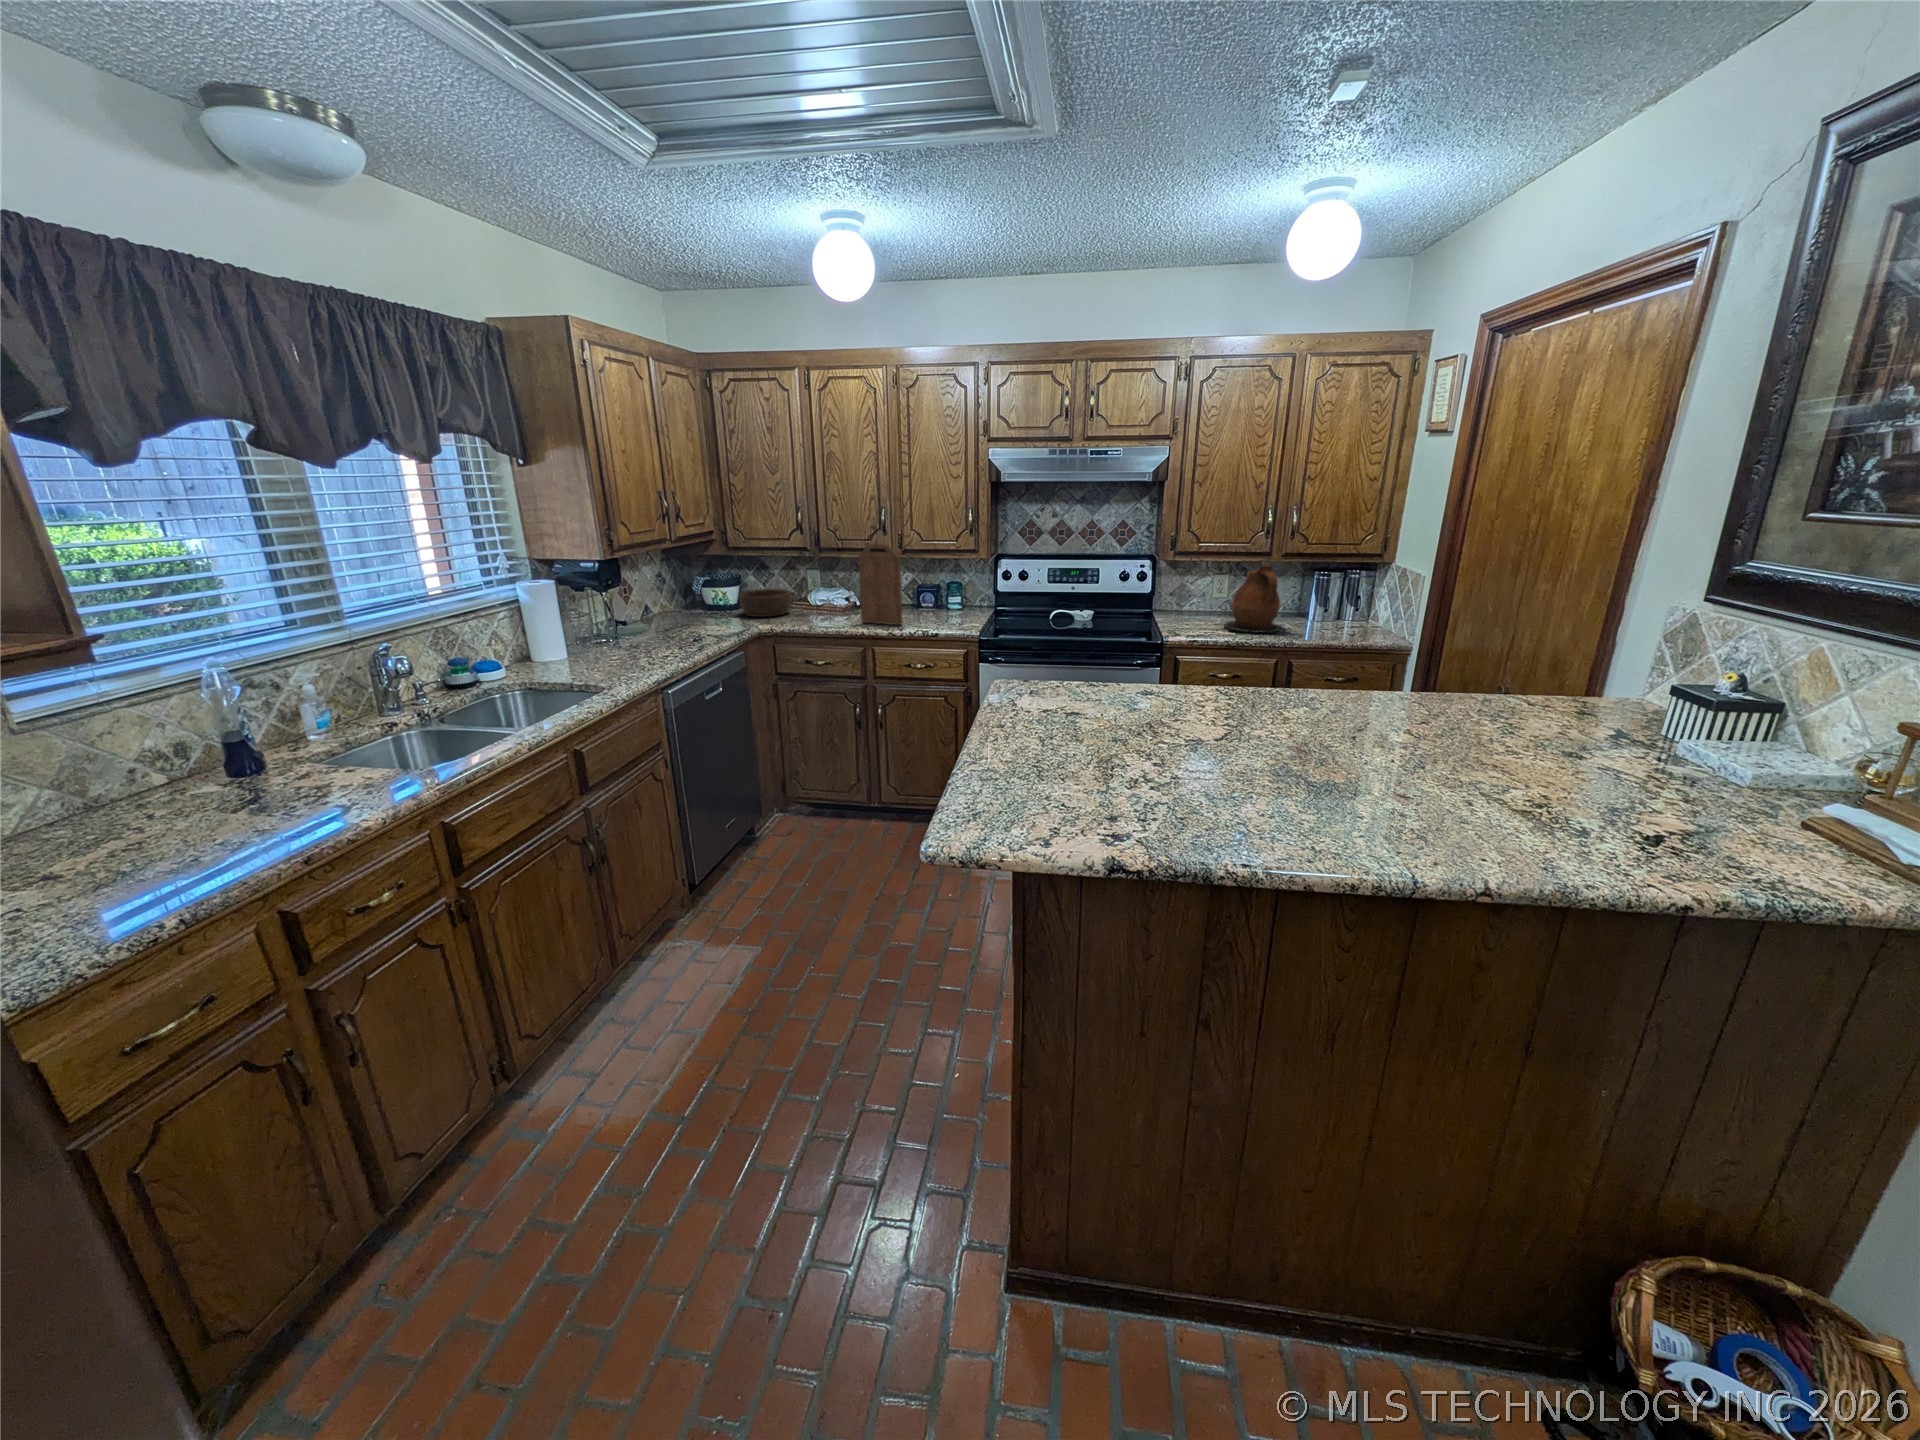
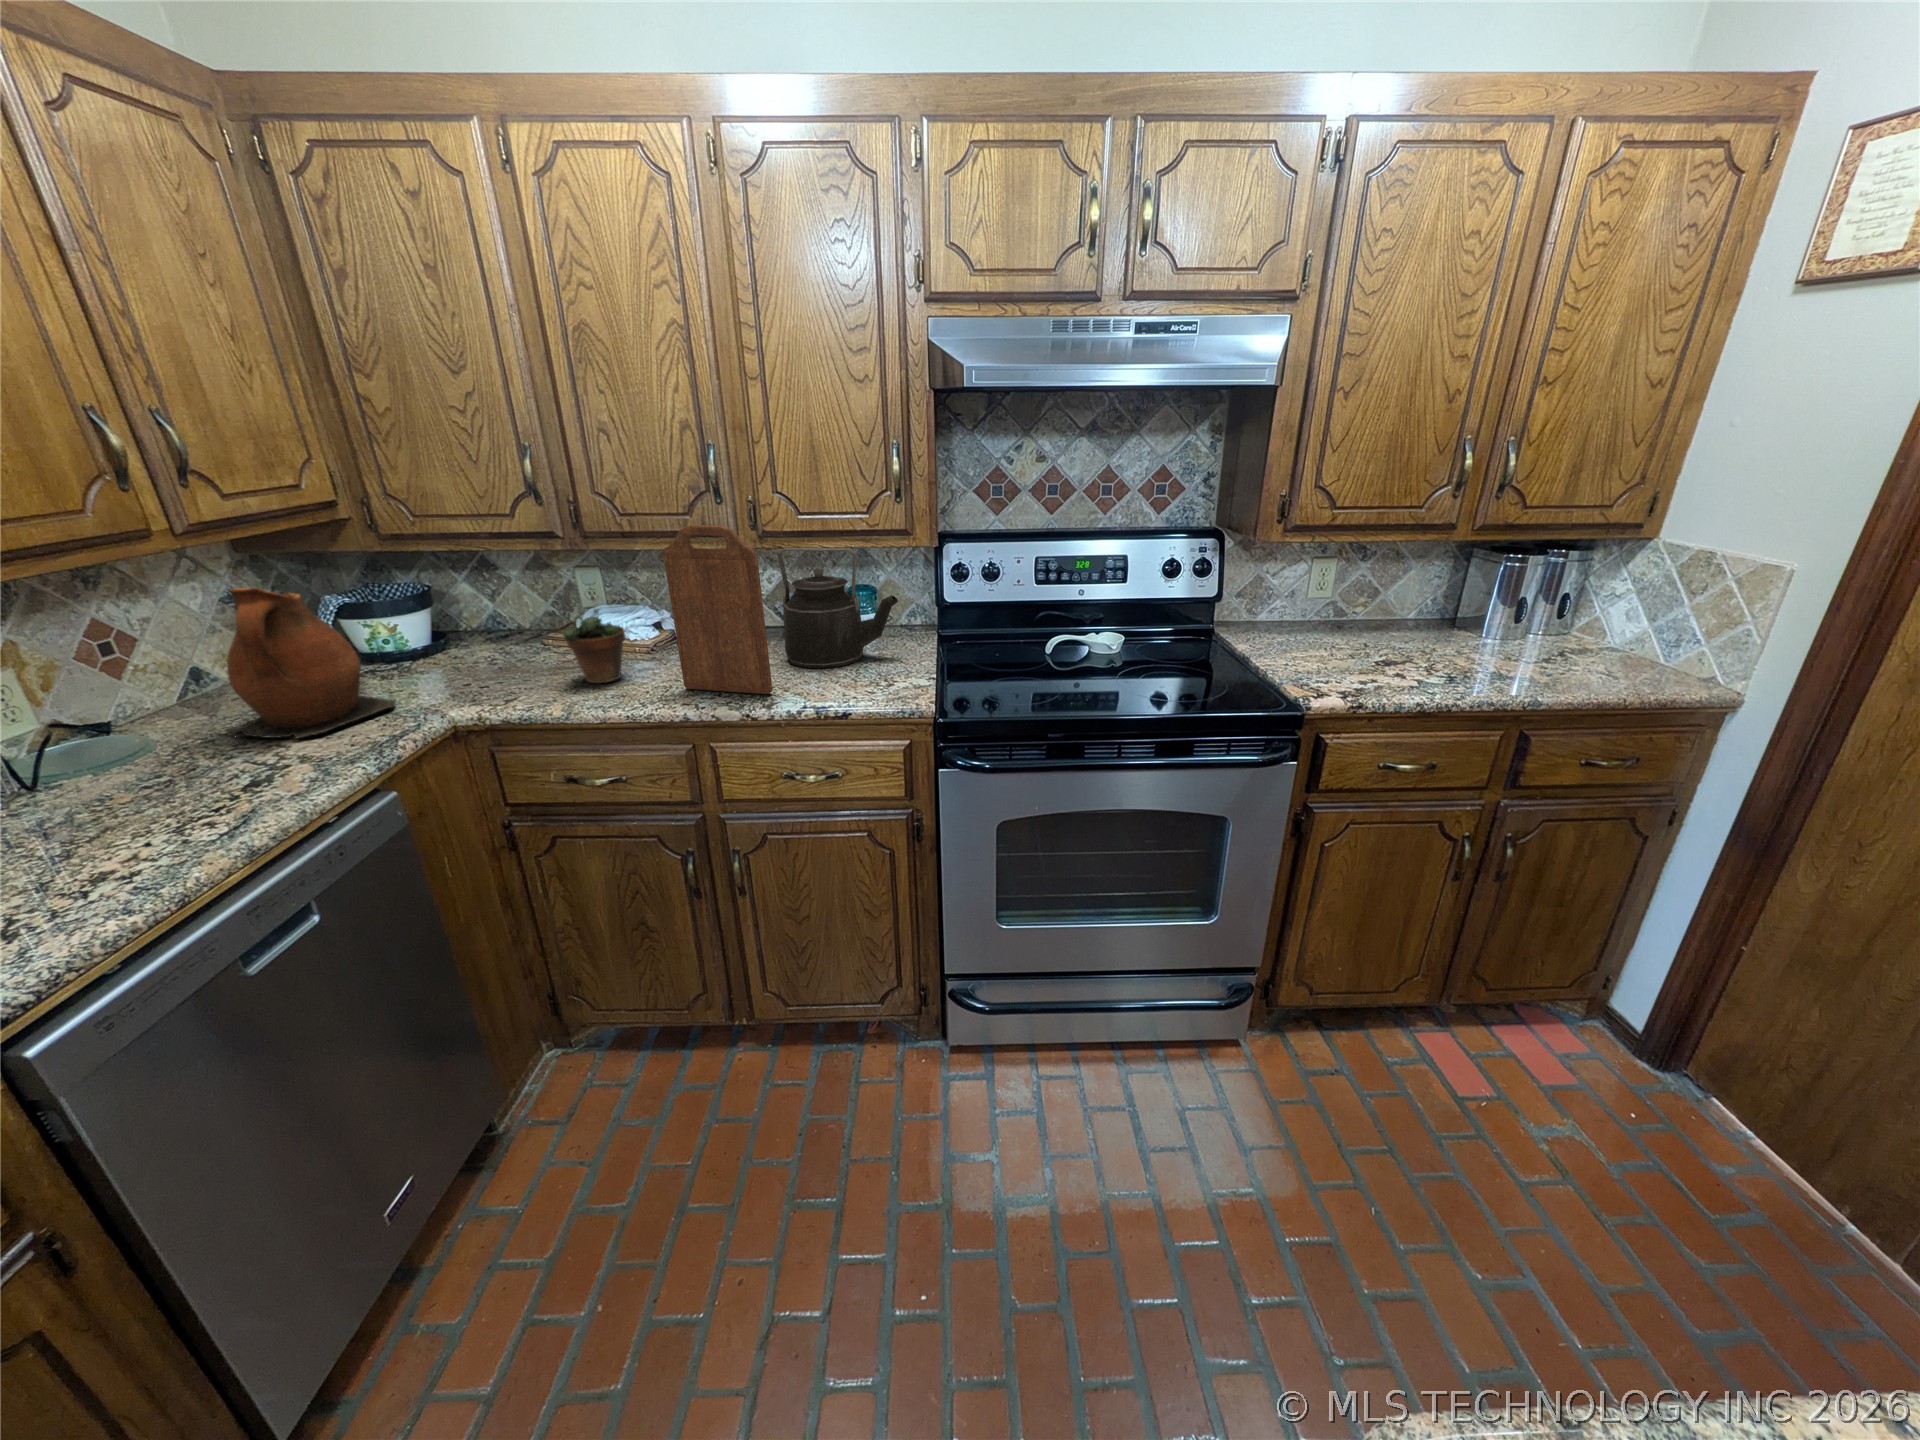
kettle: none [910,558,969,619] -> present [777,548,898,668]
ceramic pitcher: present [1224,565,1281,633] -> present [227,588,395,739]
succulent plant: none [808,575,835,620] -> present [562,595,625,683]
wooden bowl: present [738,589,791,617] -> none [411,613,536,681]

